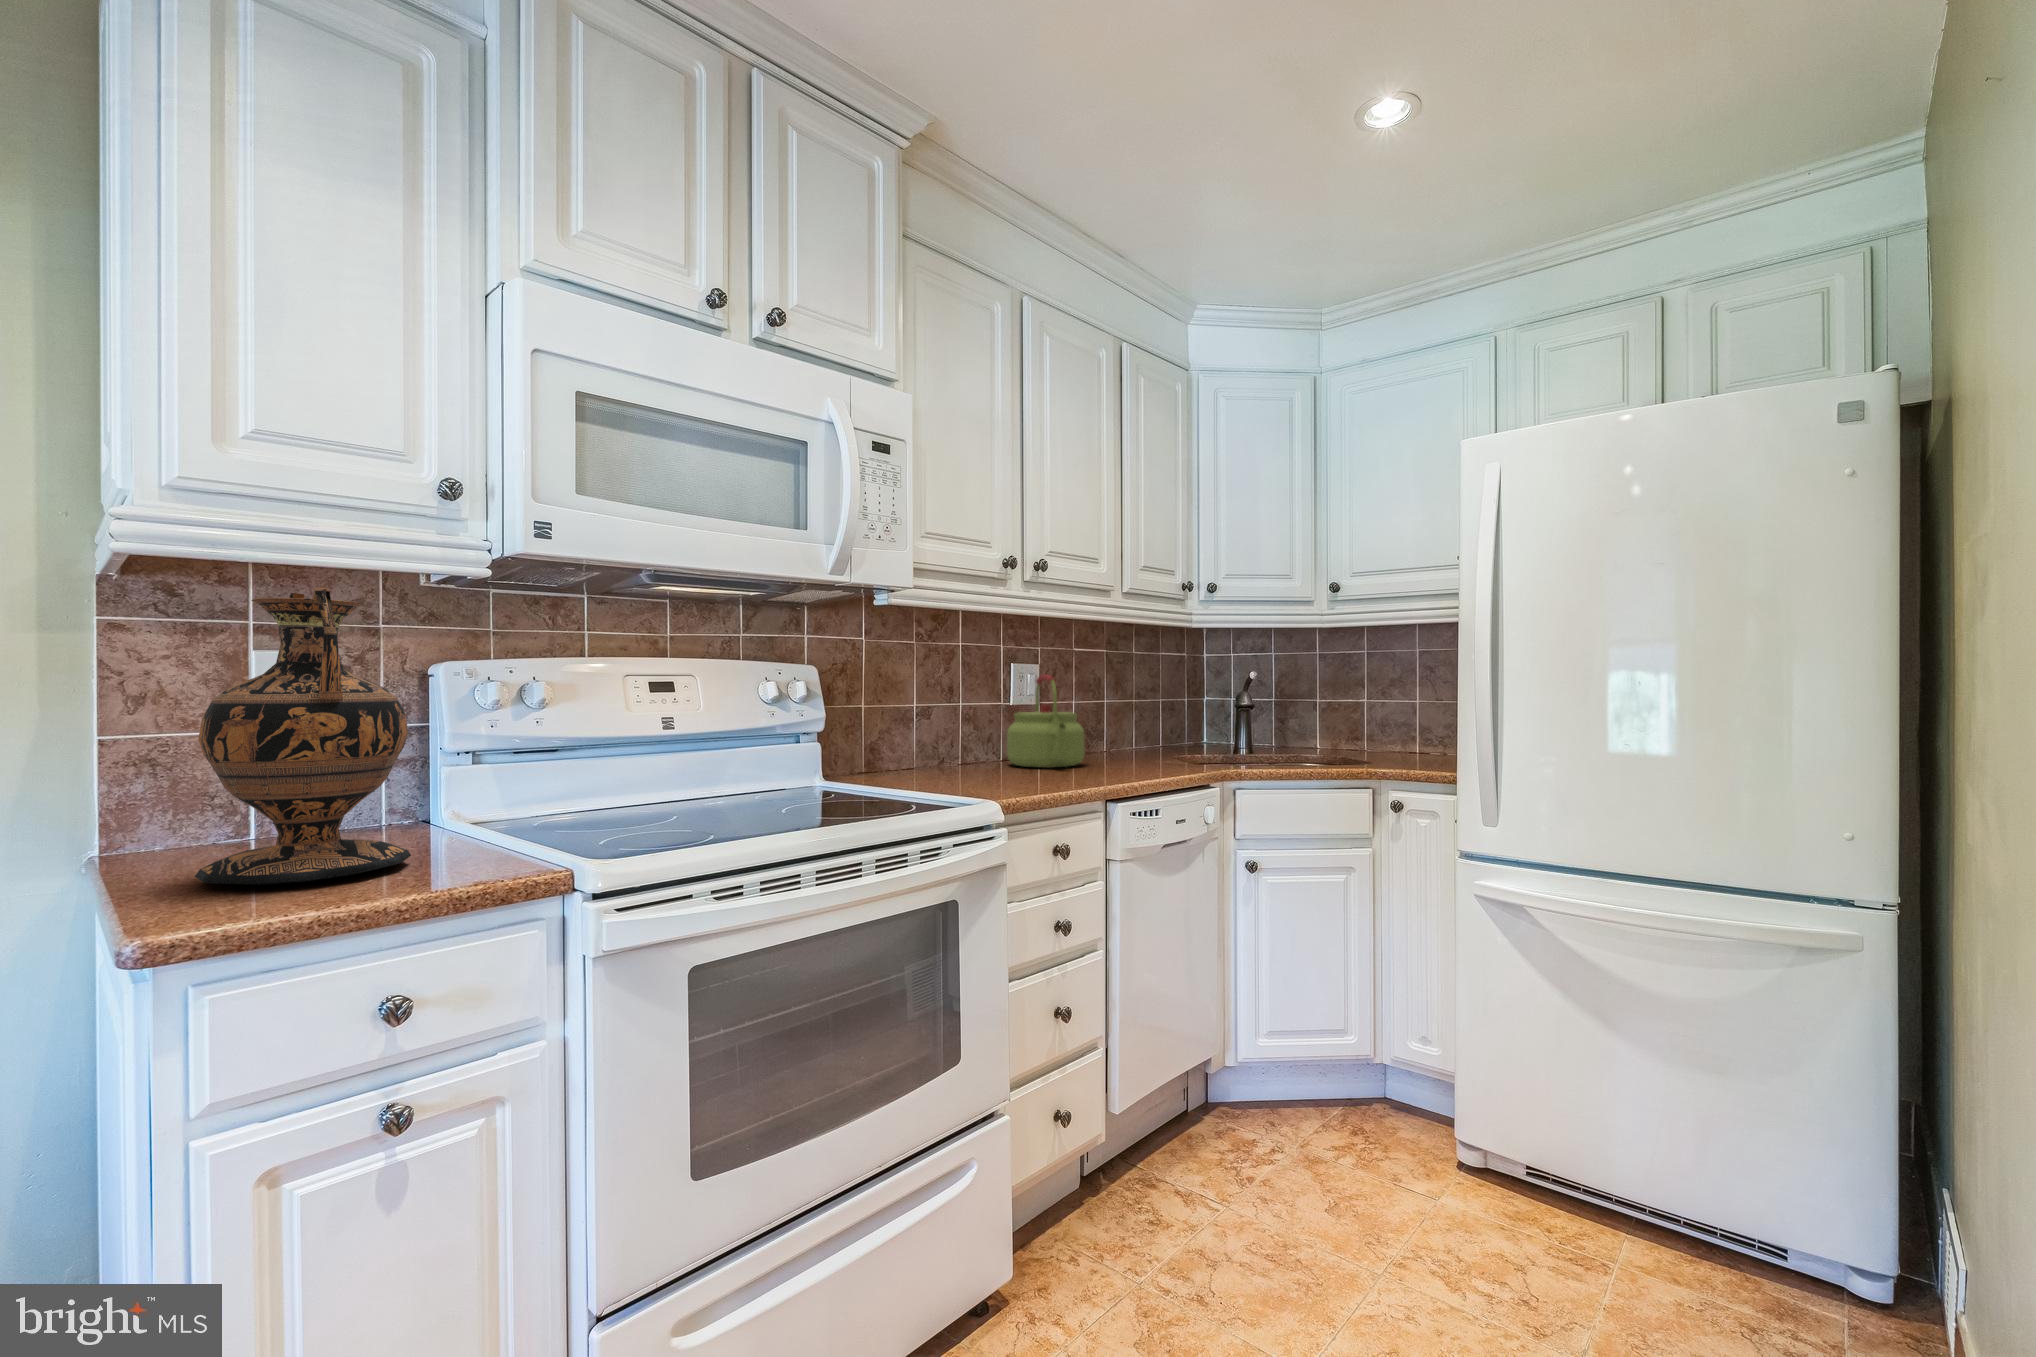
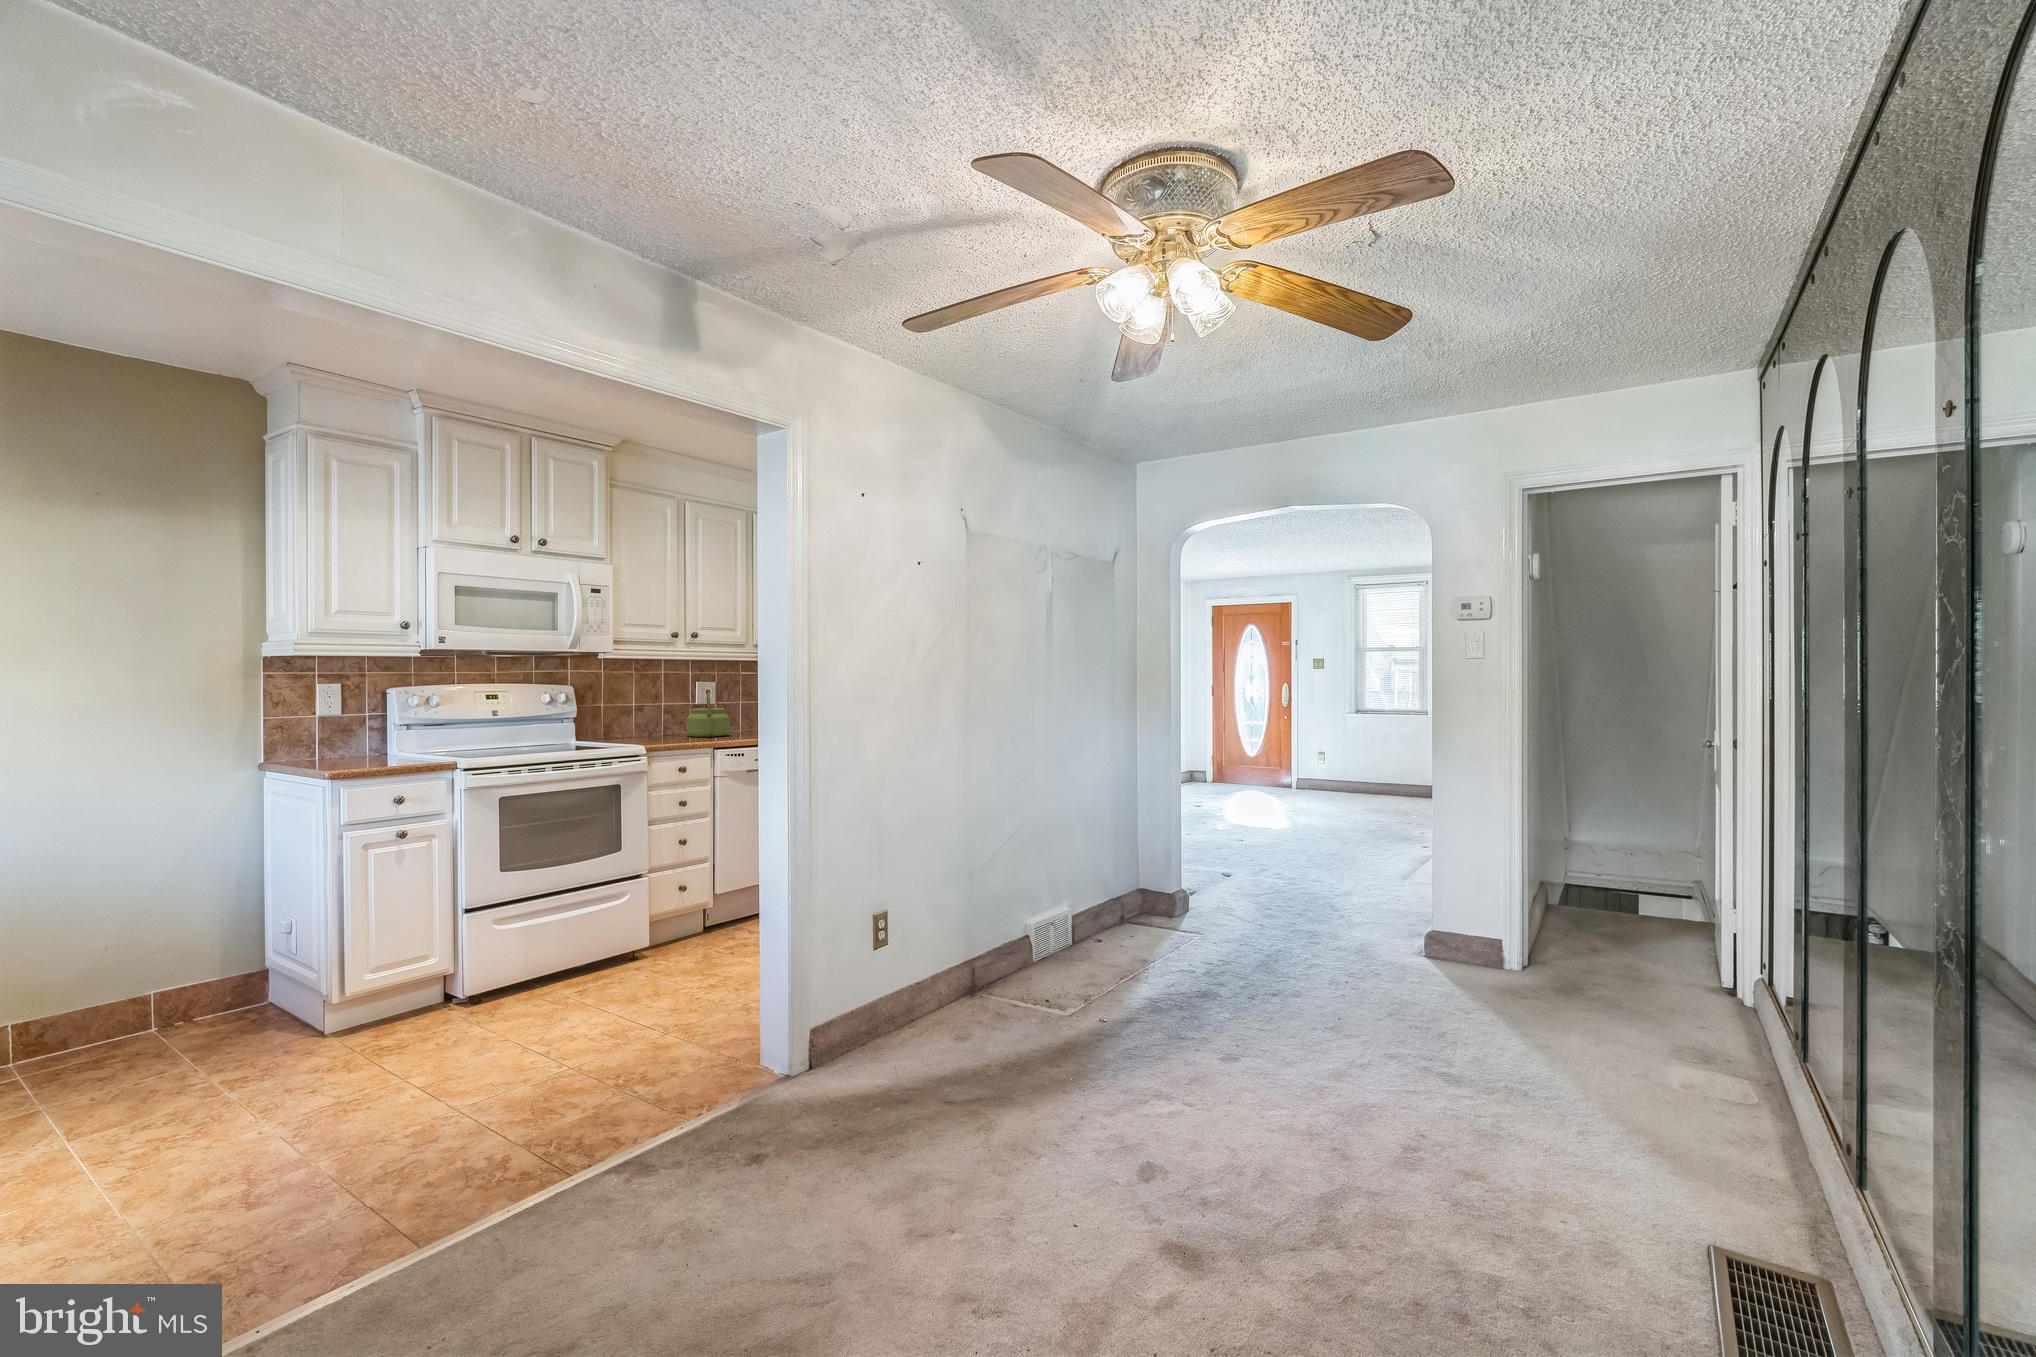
vase: present [195,587,411,885] -> none [322,667,392,764]

